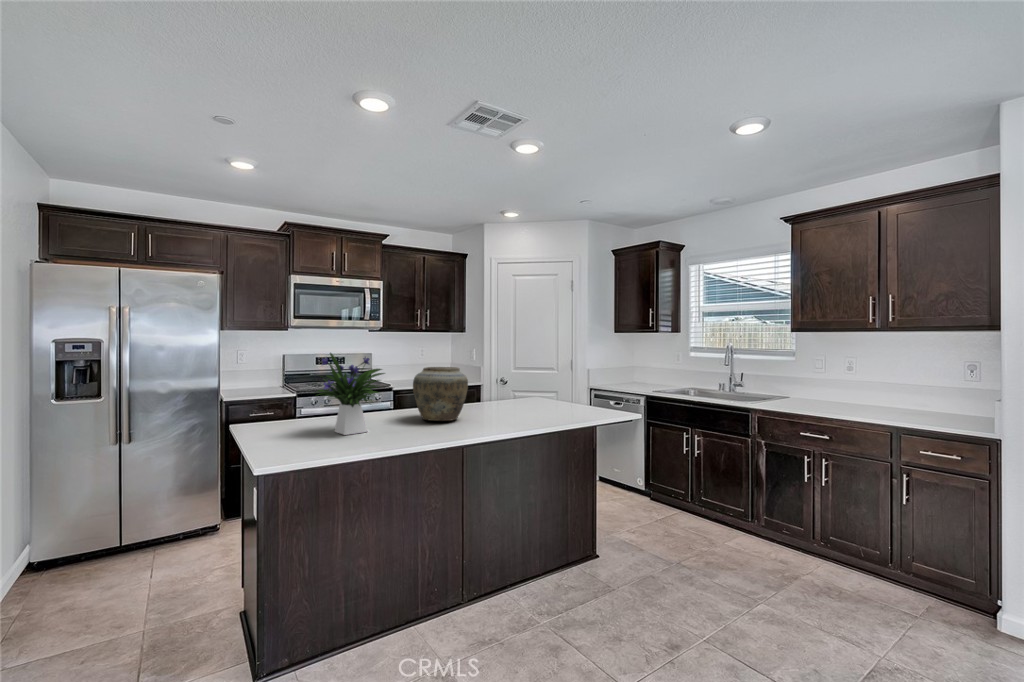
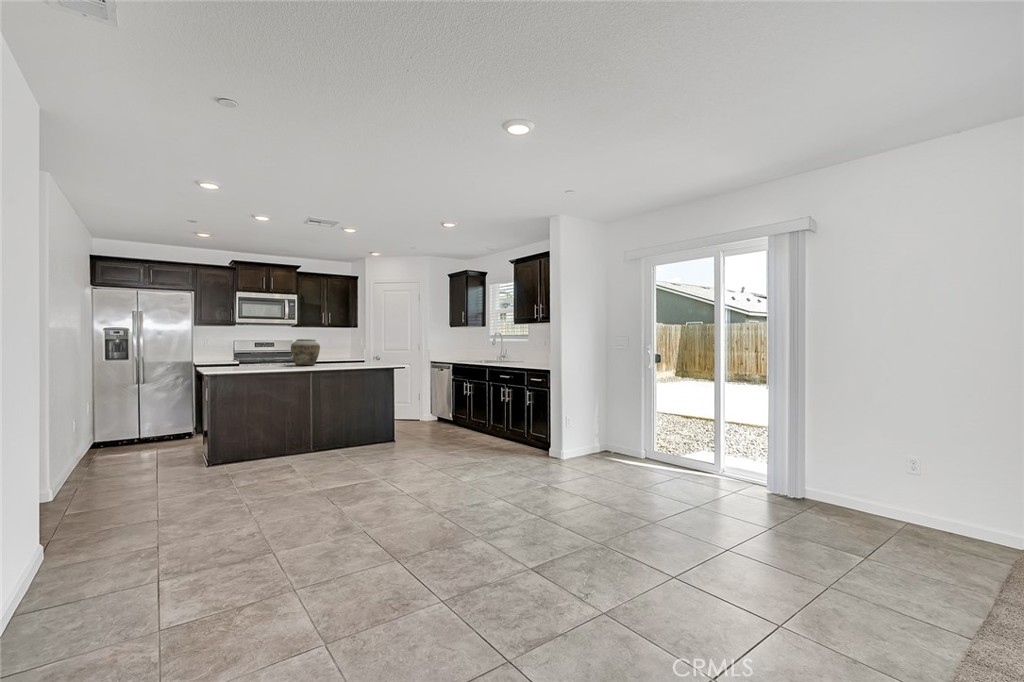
flower arrangement: present [318,353,385,435] -> none [235,330,274,368]

